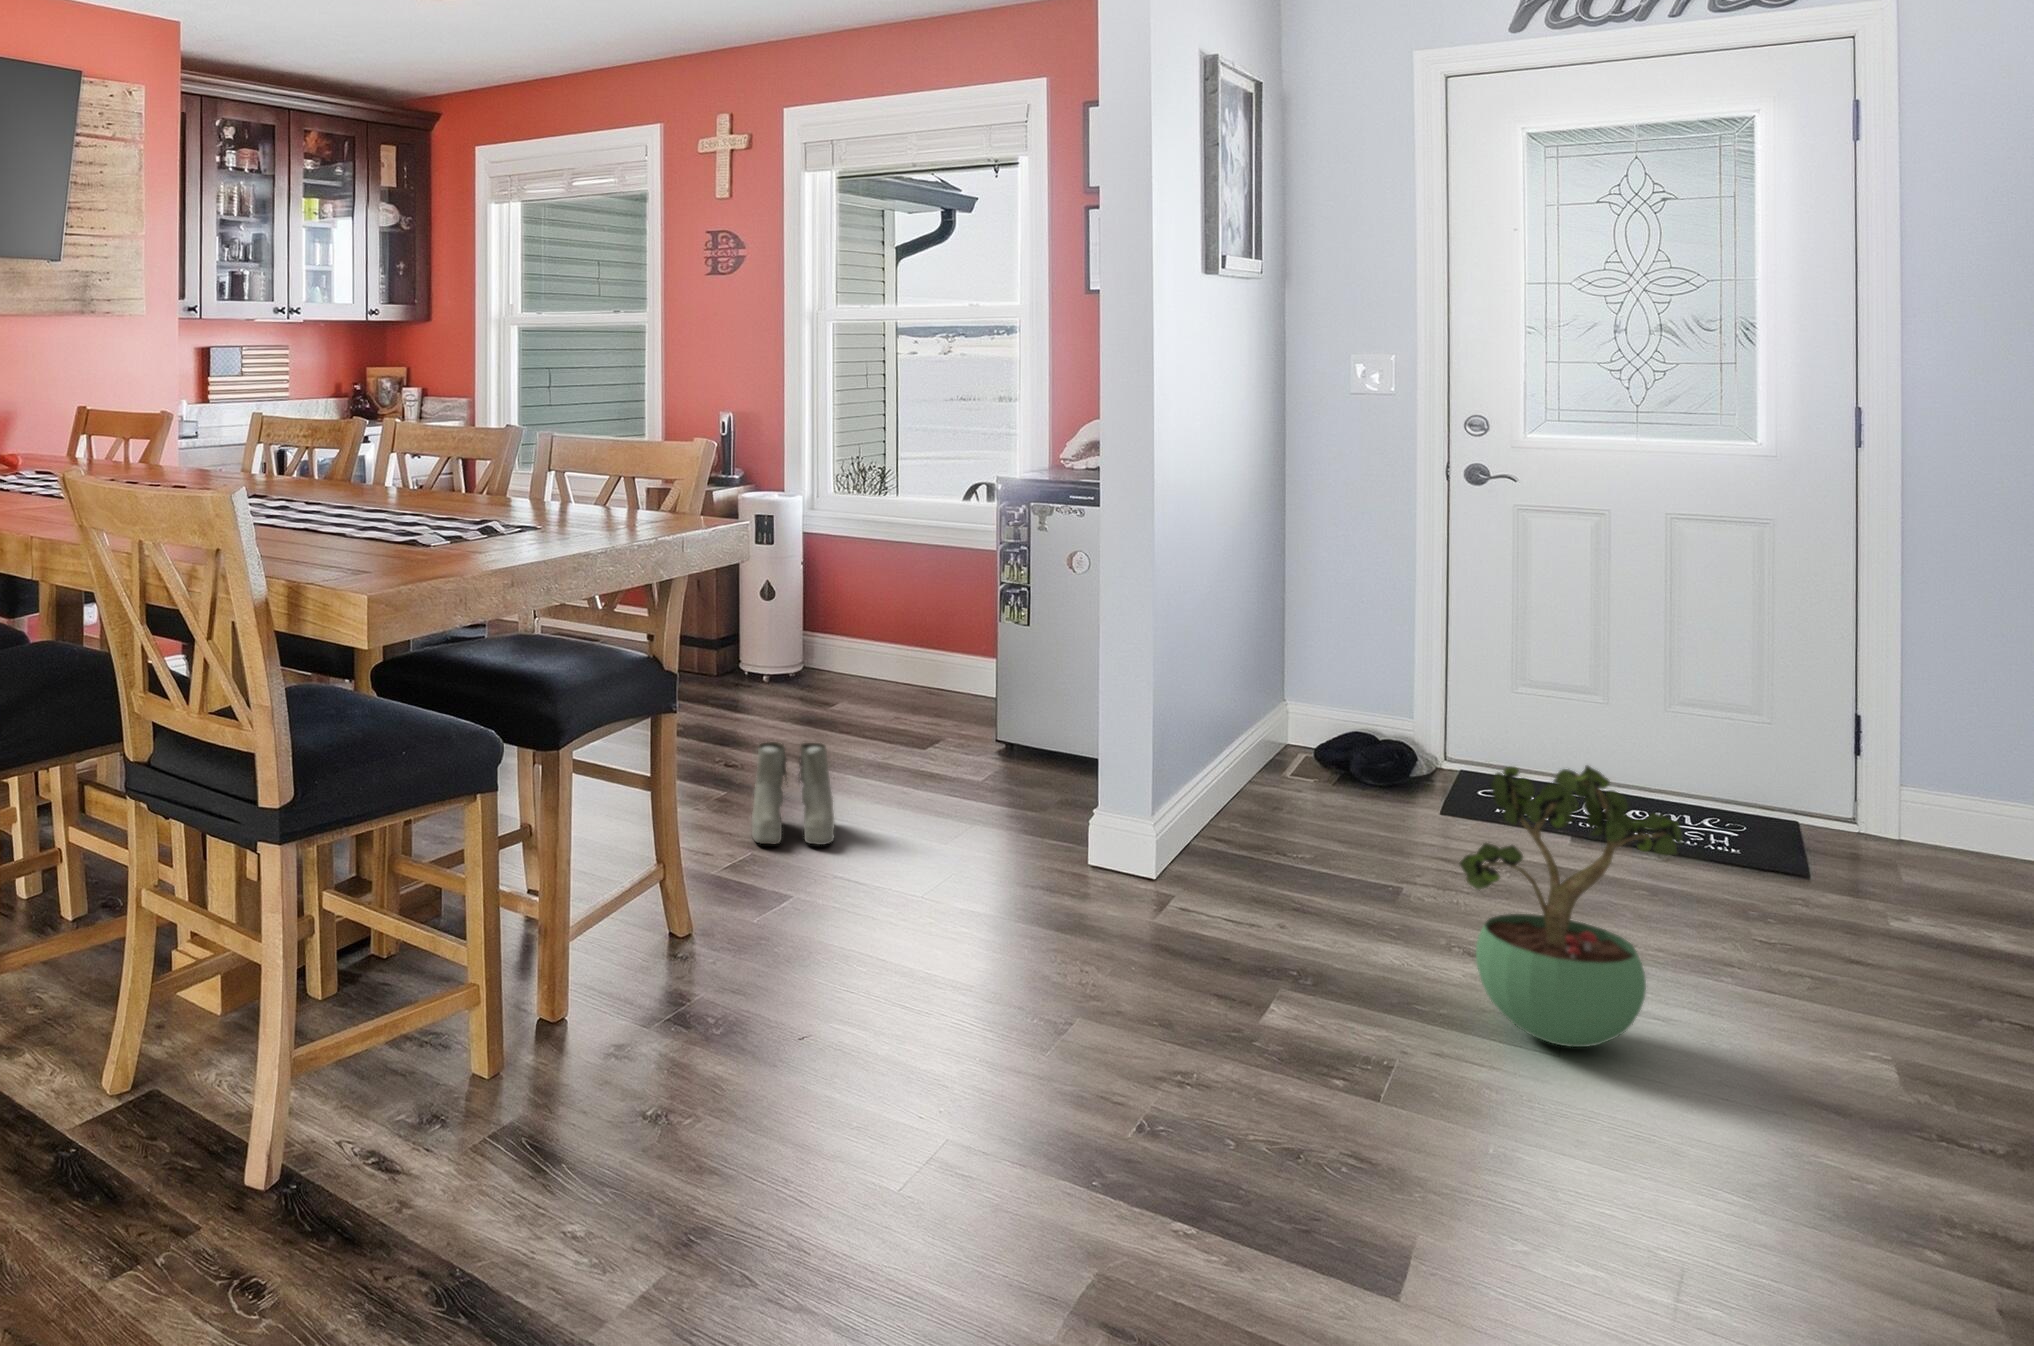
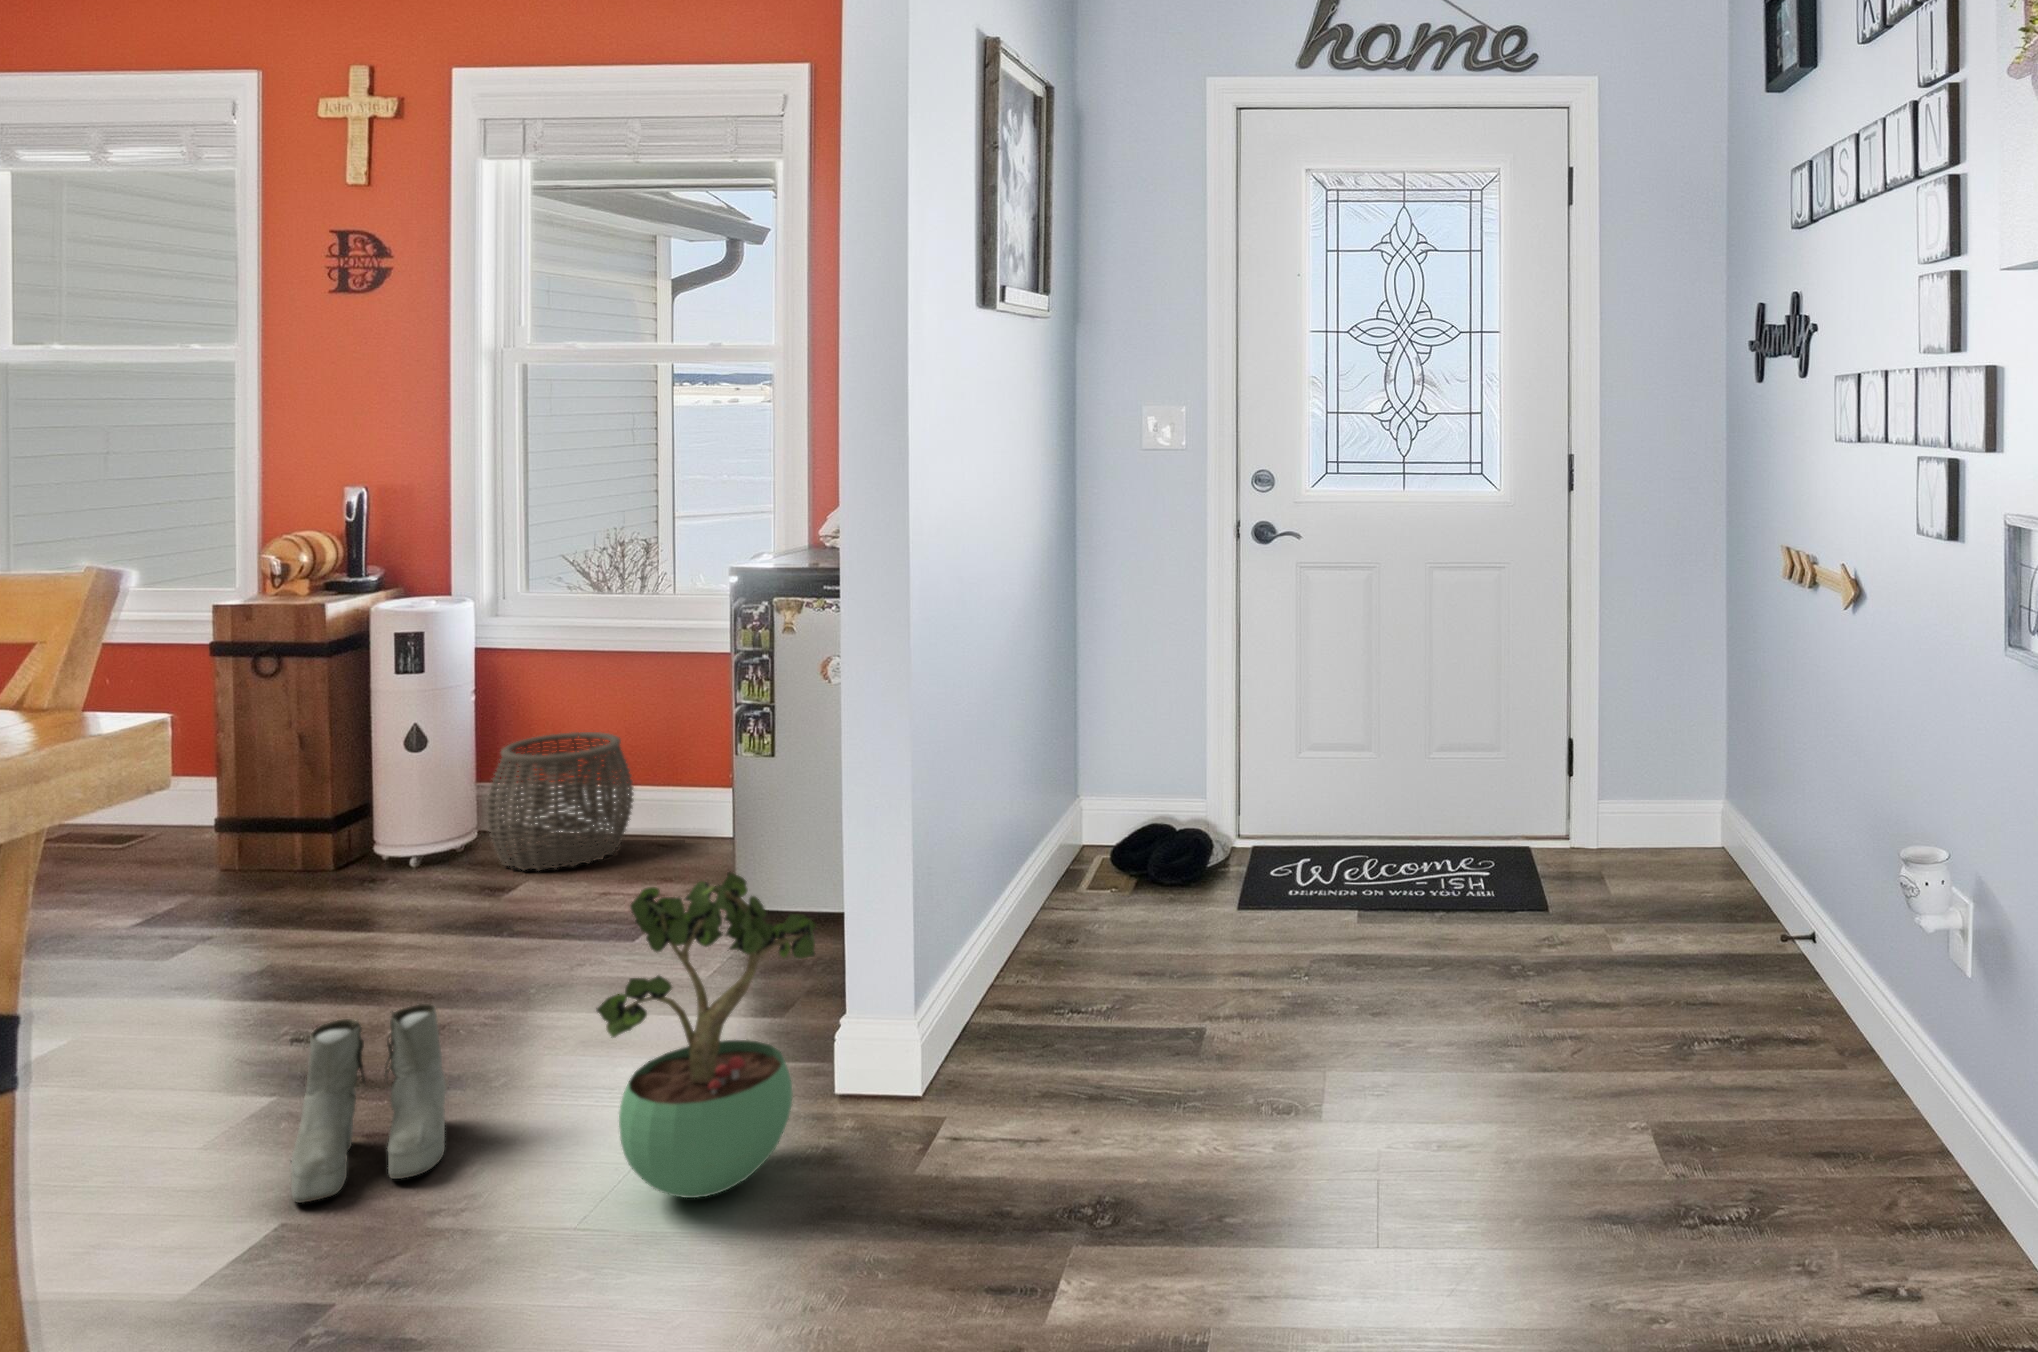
woven basket: none [814,601,915,698] -> present [486,732,634,870]
potted plant: present [1460,765,1683,1047] -> present [596,872,816,1198]

